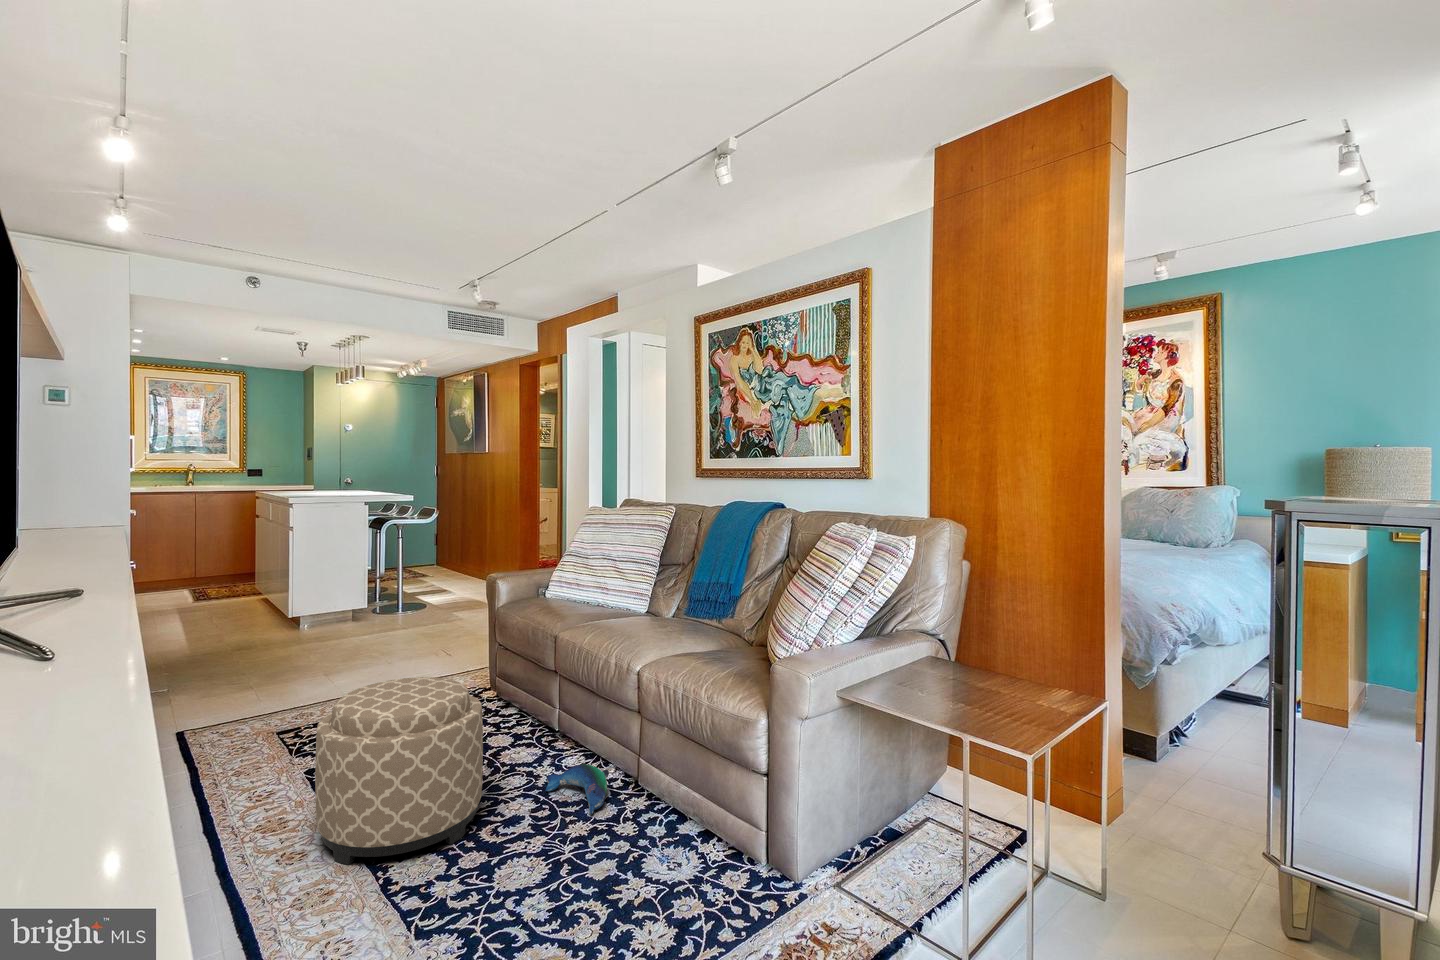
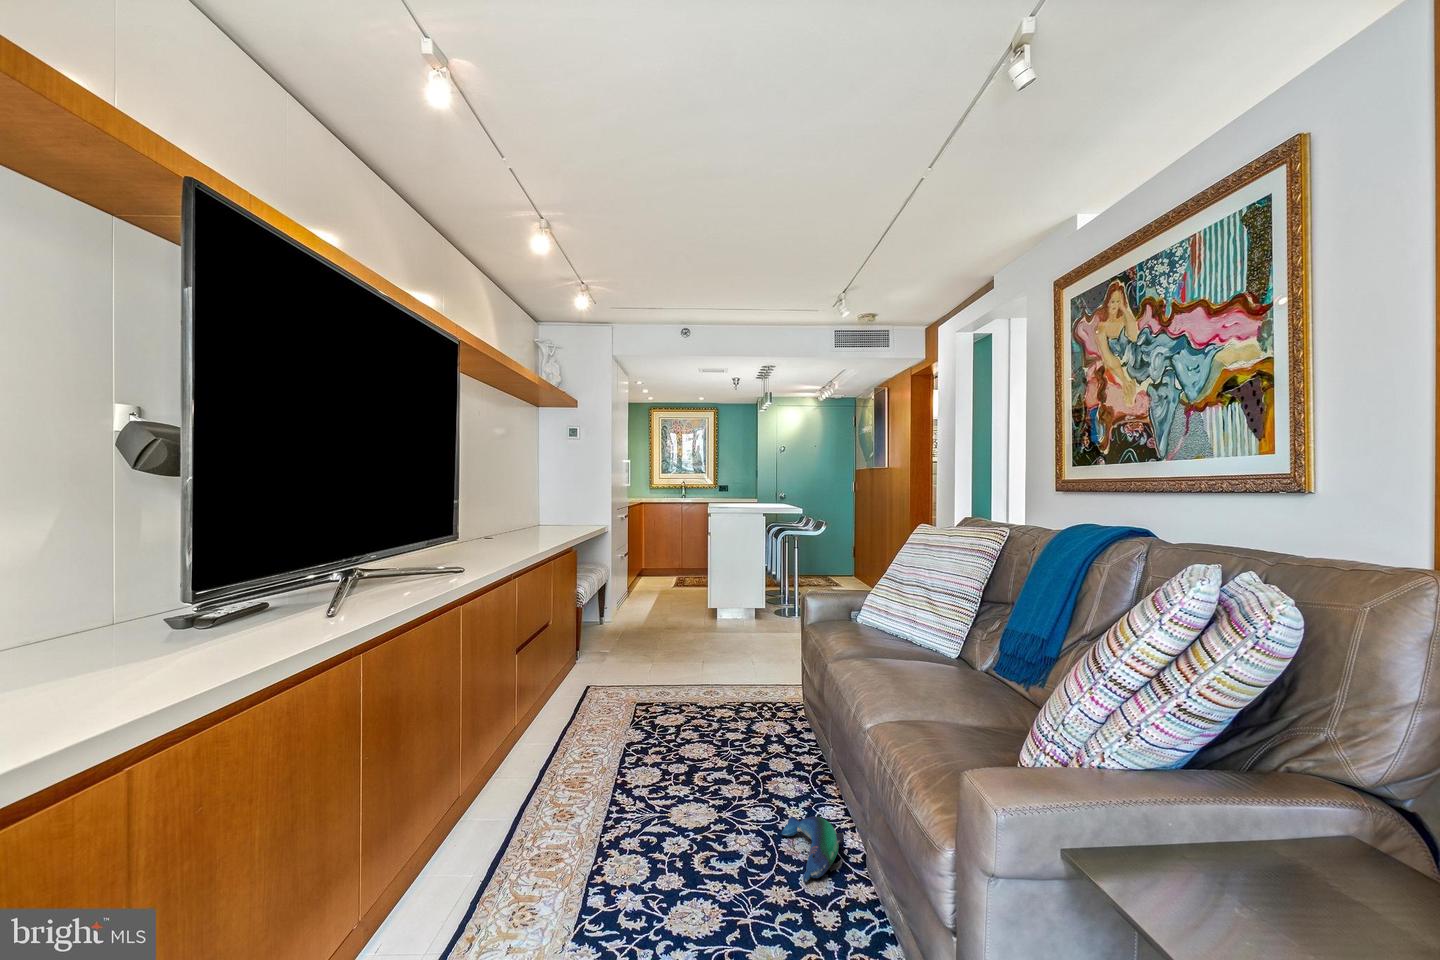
ottoman: present [315,677,483,865] -> none [571,680,715,860]

